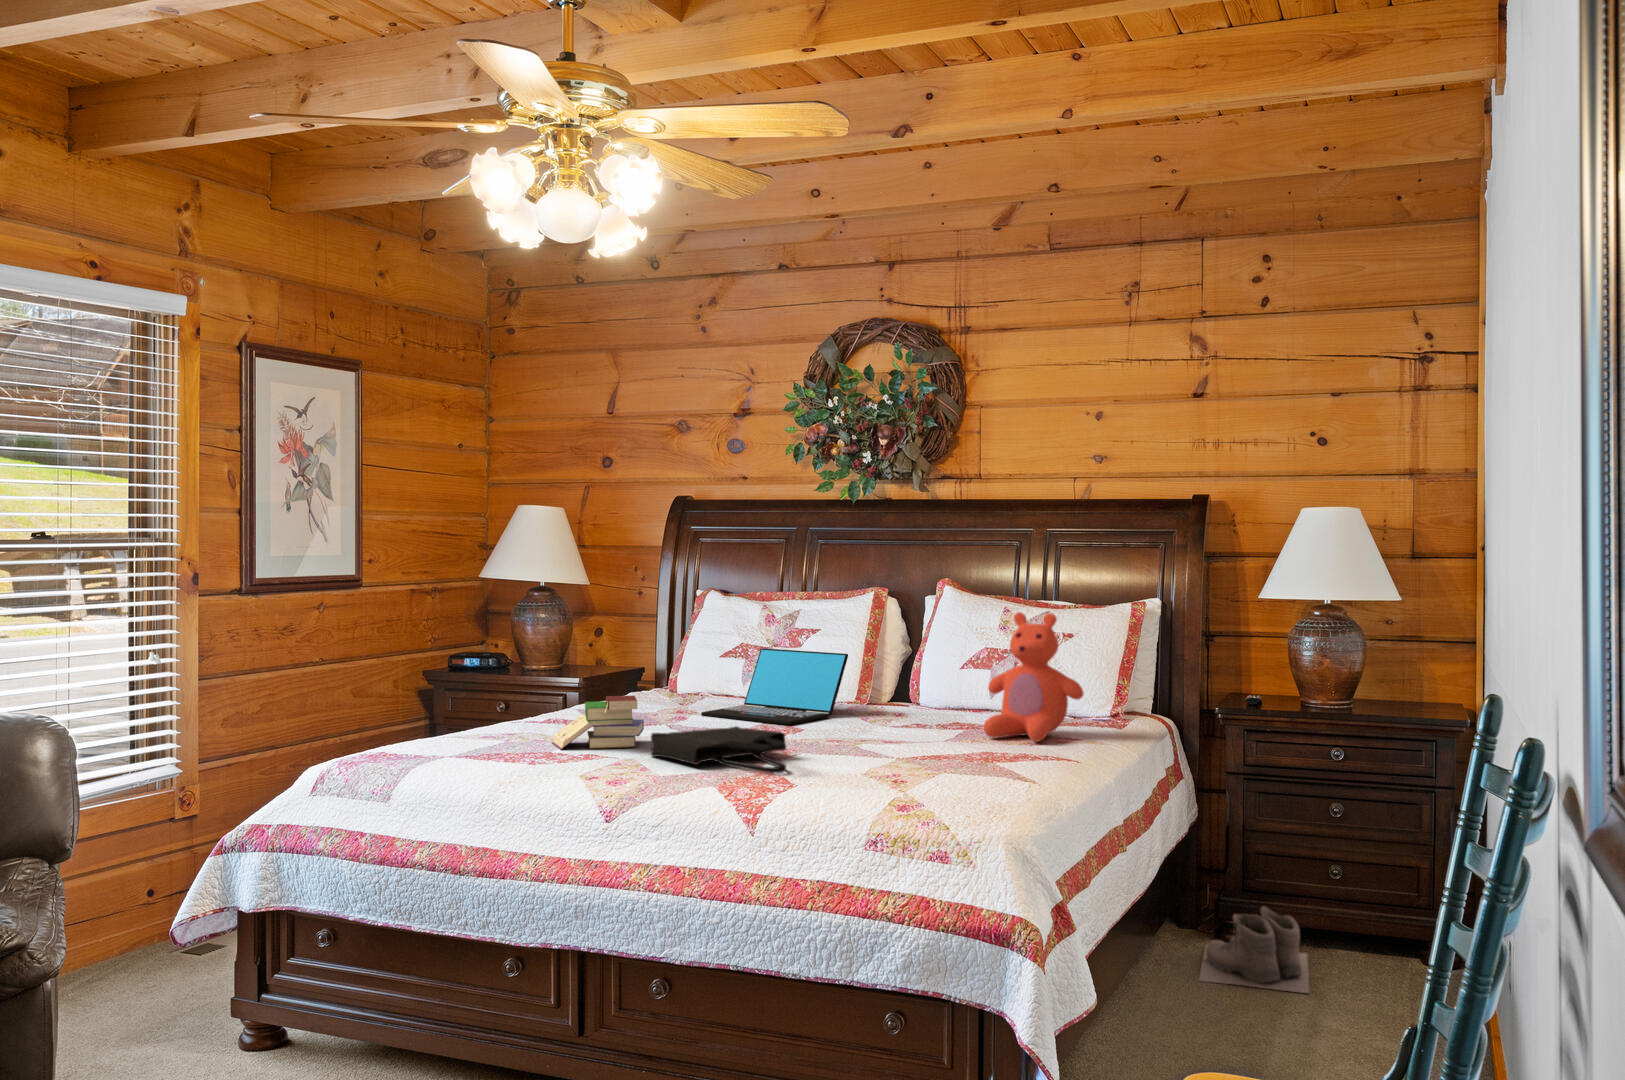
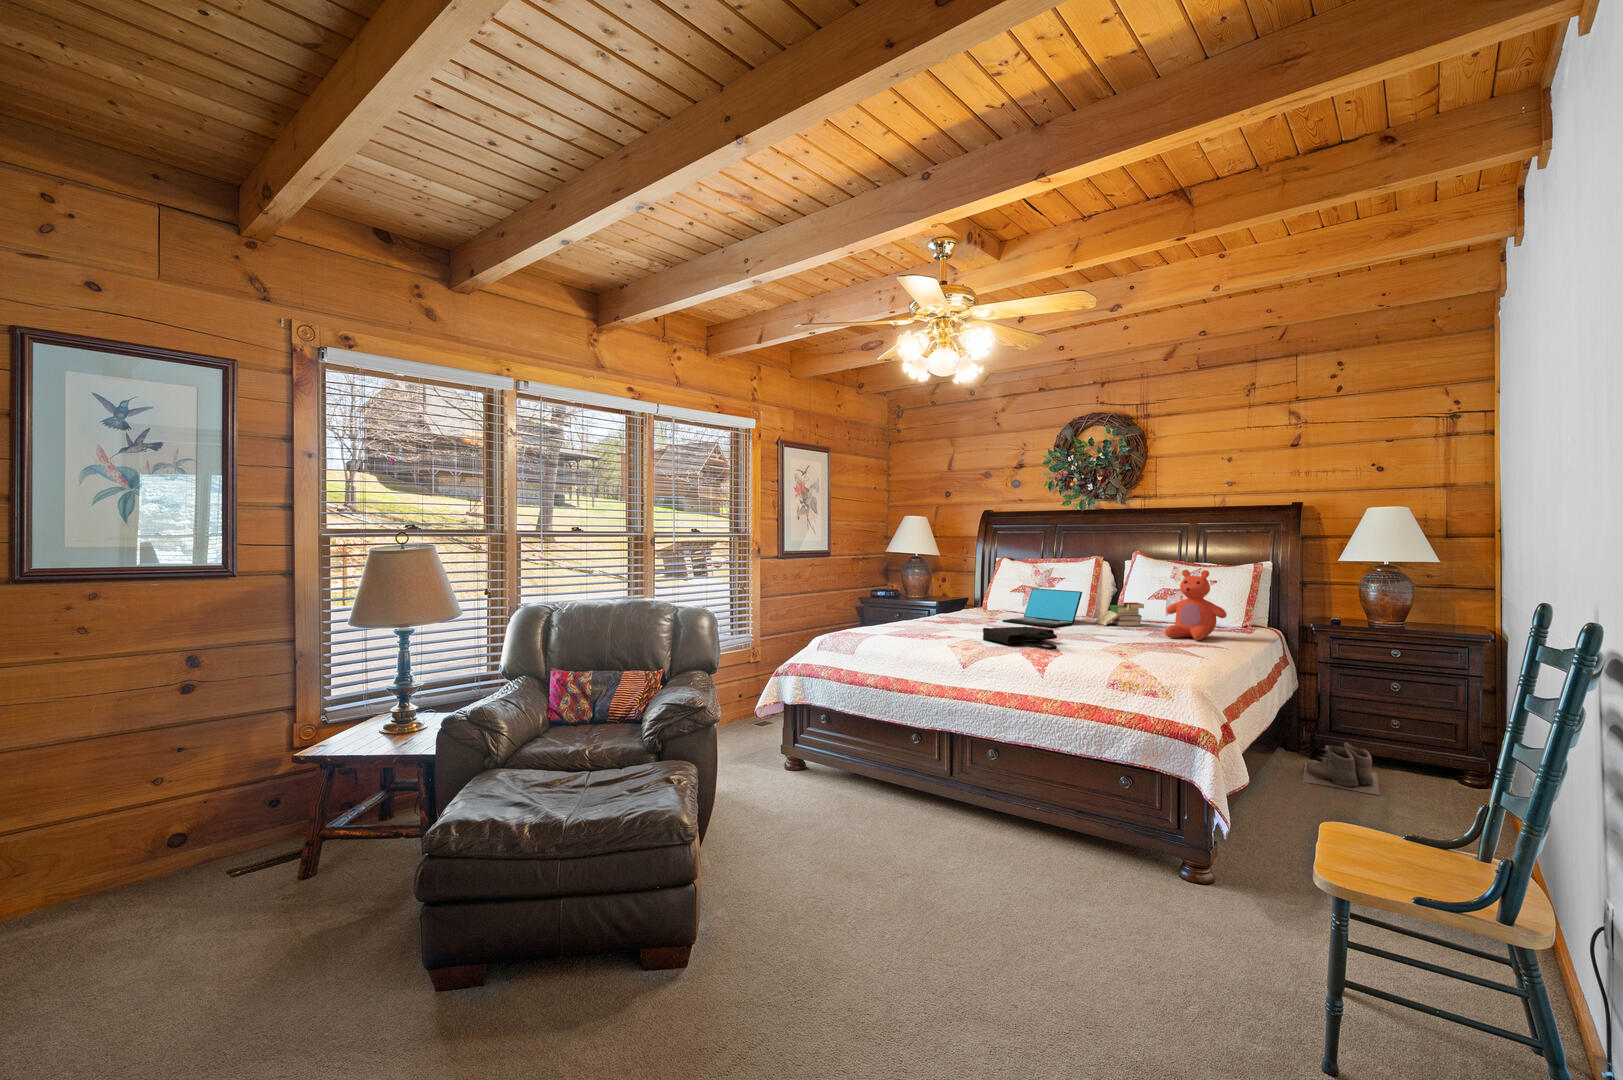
book: present [552,696,644,749] -> present [1095,603,1144,626]

